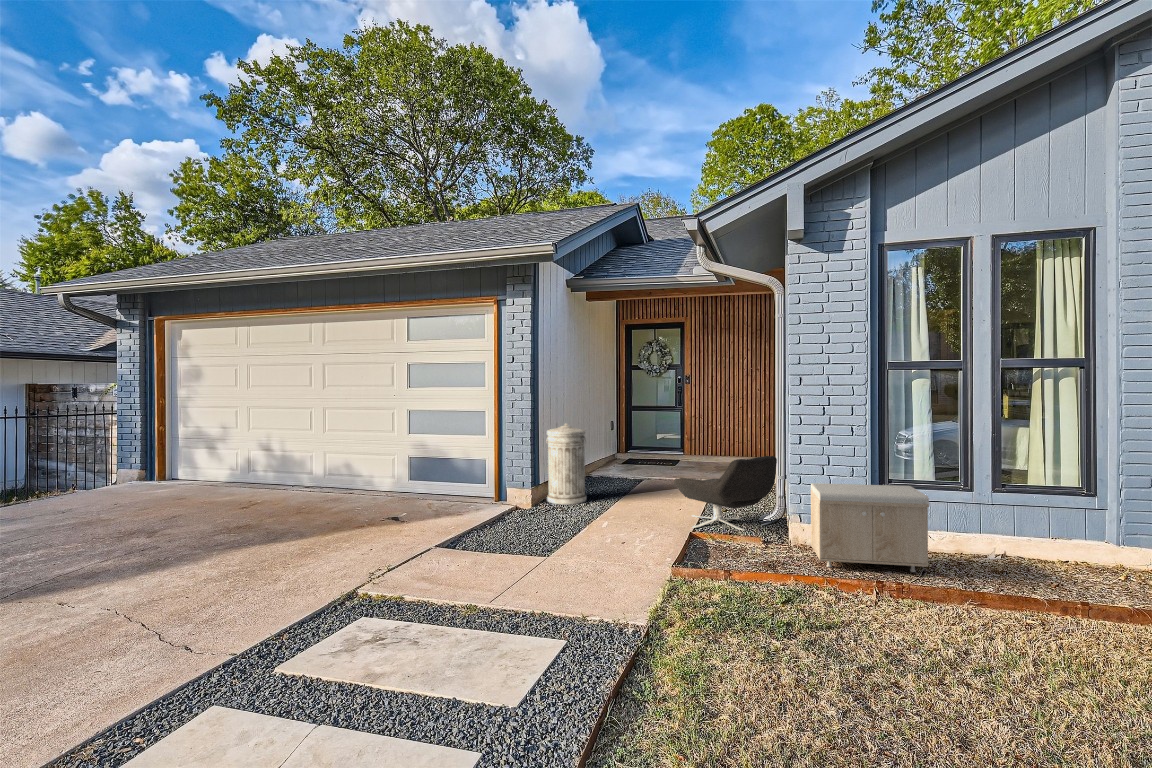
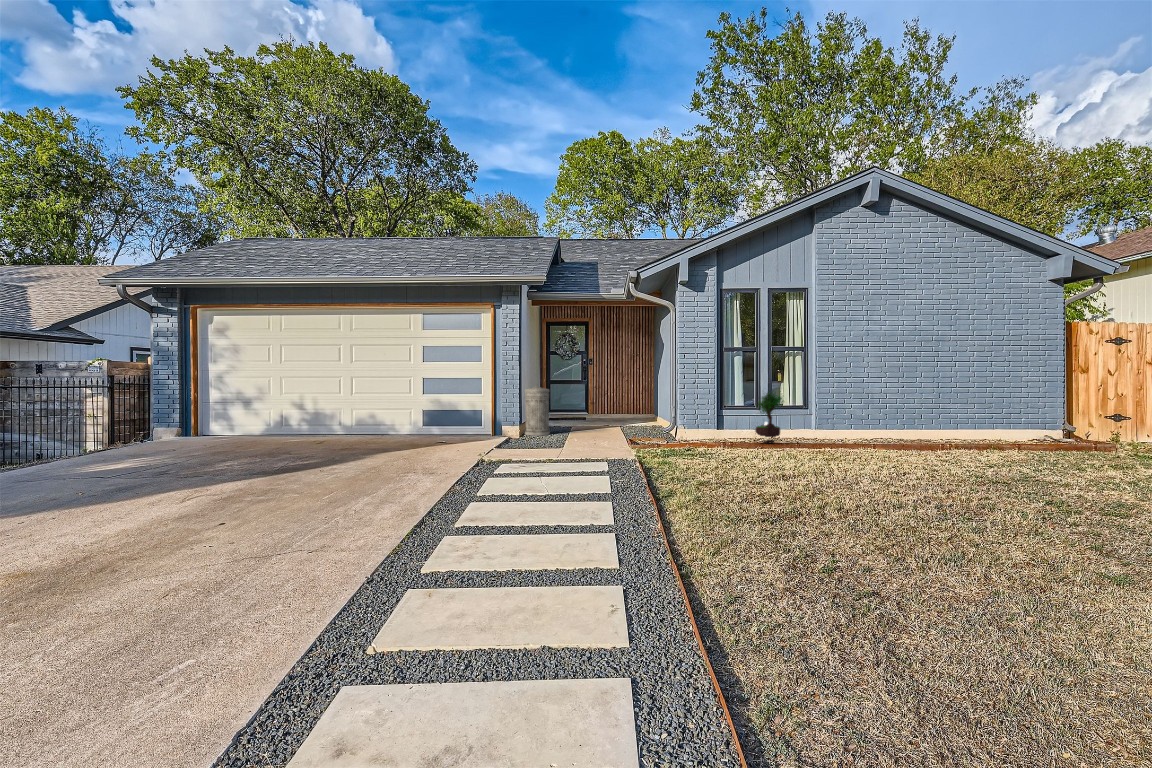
potted tree: none [953,450,1039,571] -> present [755,391,783,443]
lounge chair: present [674,456,777,531] -> none [614,398,669,439]
storage bench: present [811,483,929,572] -> none [690,407,743,445]

